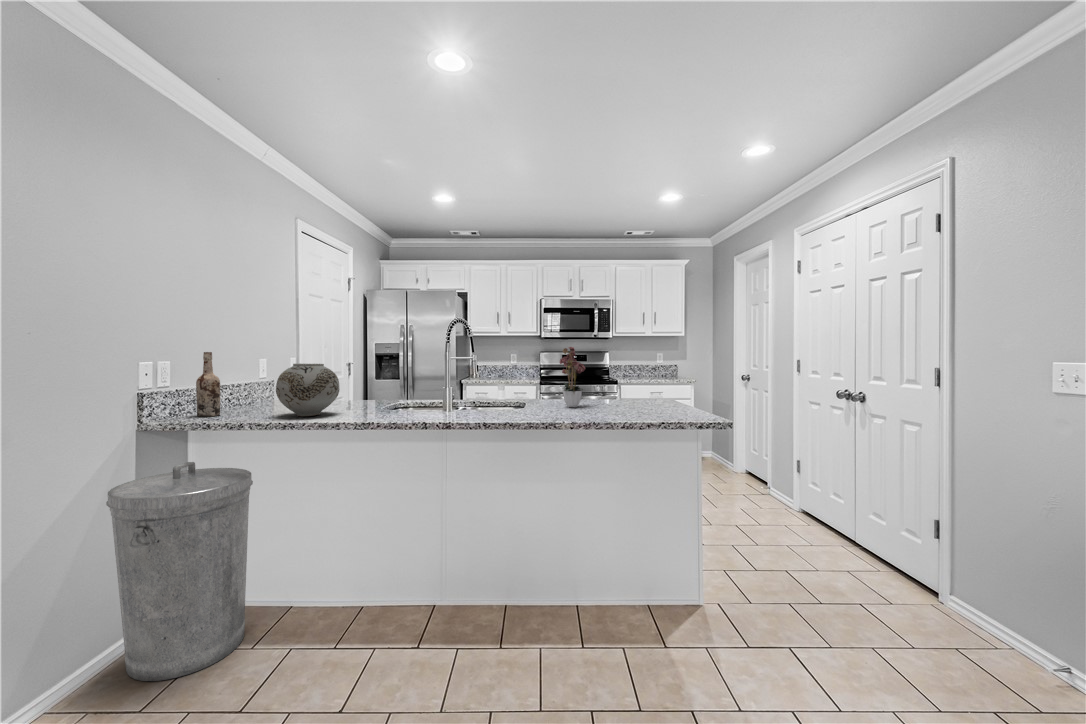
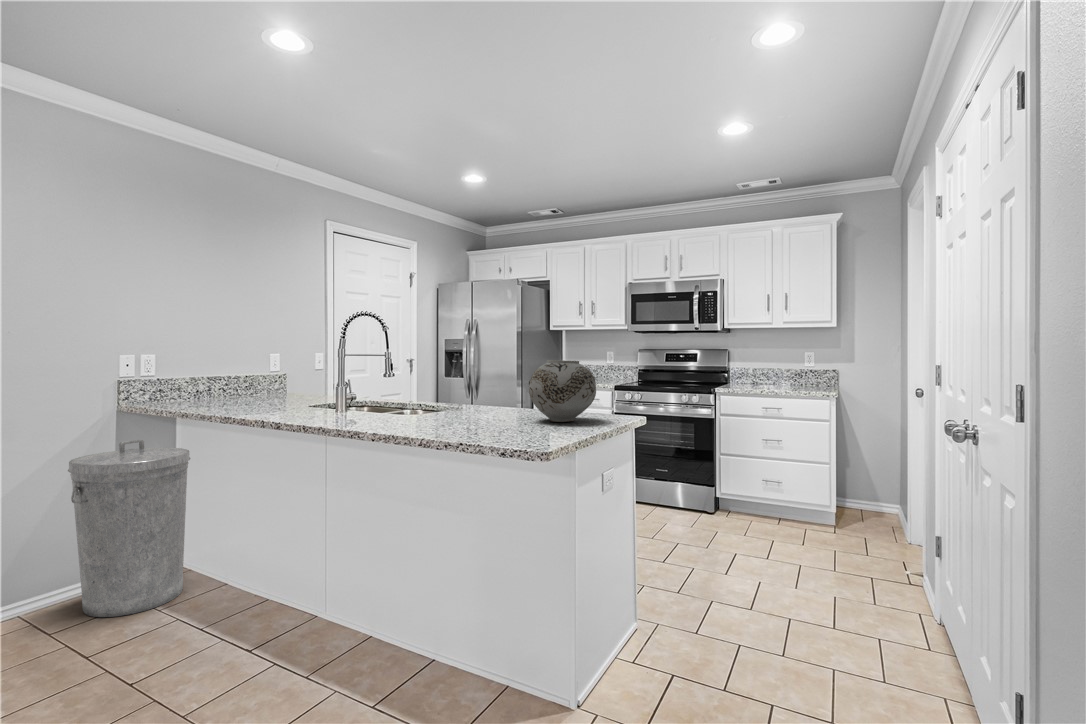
flower arrangement: present [560,347,585,407] -> none [484,337,531,414]
wine bottle: present [196,352,220,417] -> none [182,347,202,403]
vase: present [276,364,340,416] -> present [529,360,596,422]

